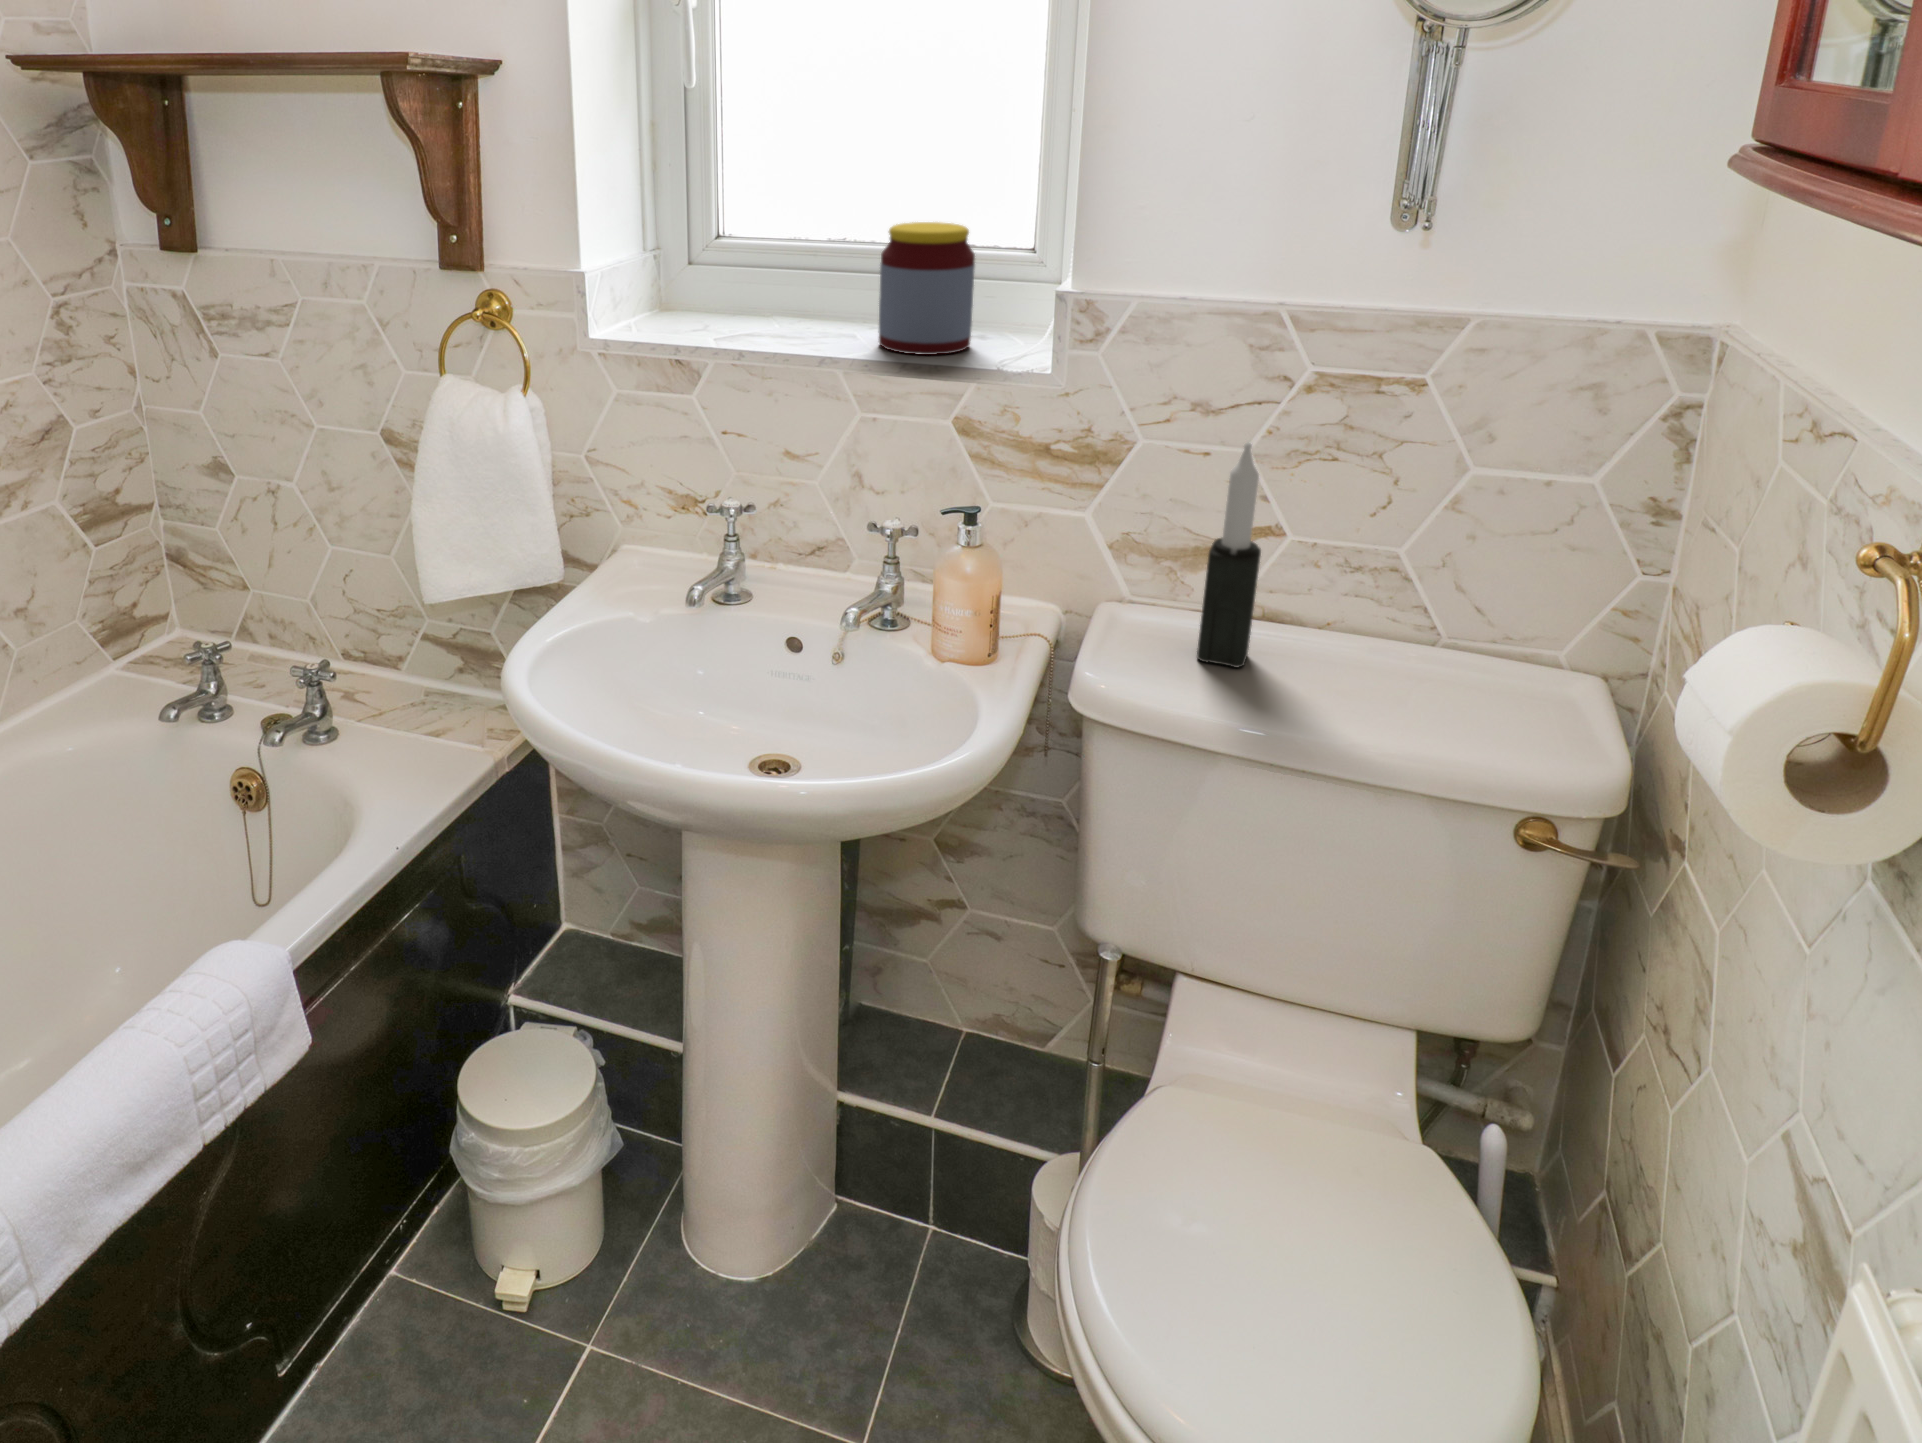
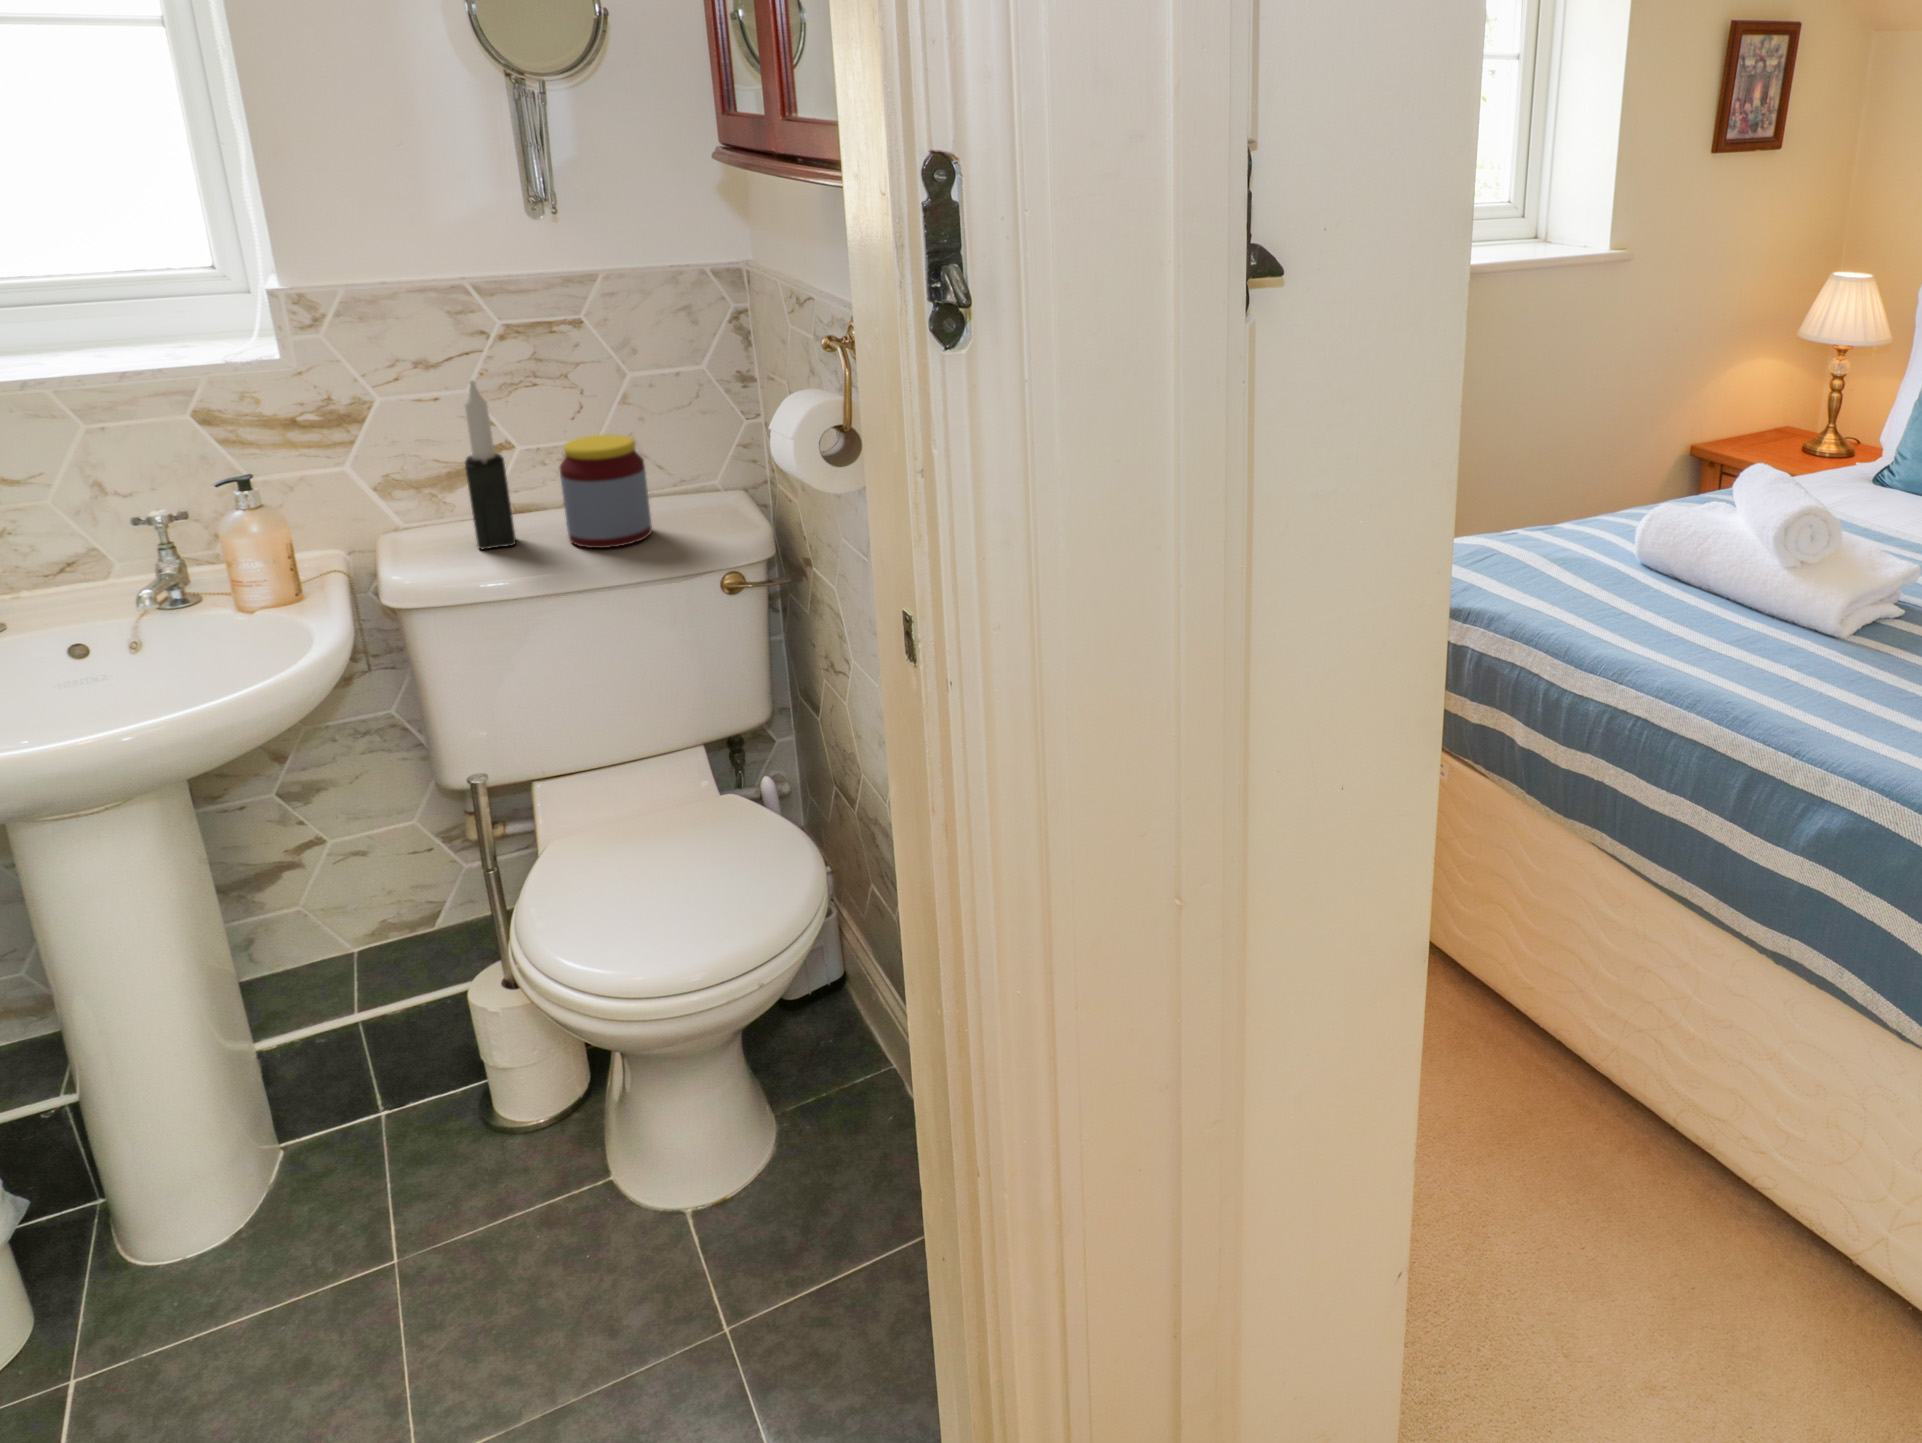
jar: present [879,222,975,355] -> present [560,434,652,548]

